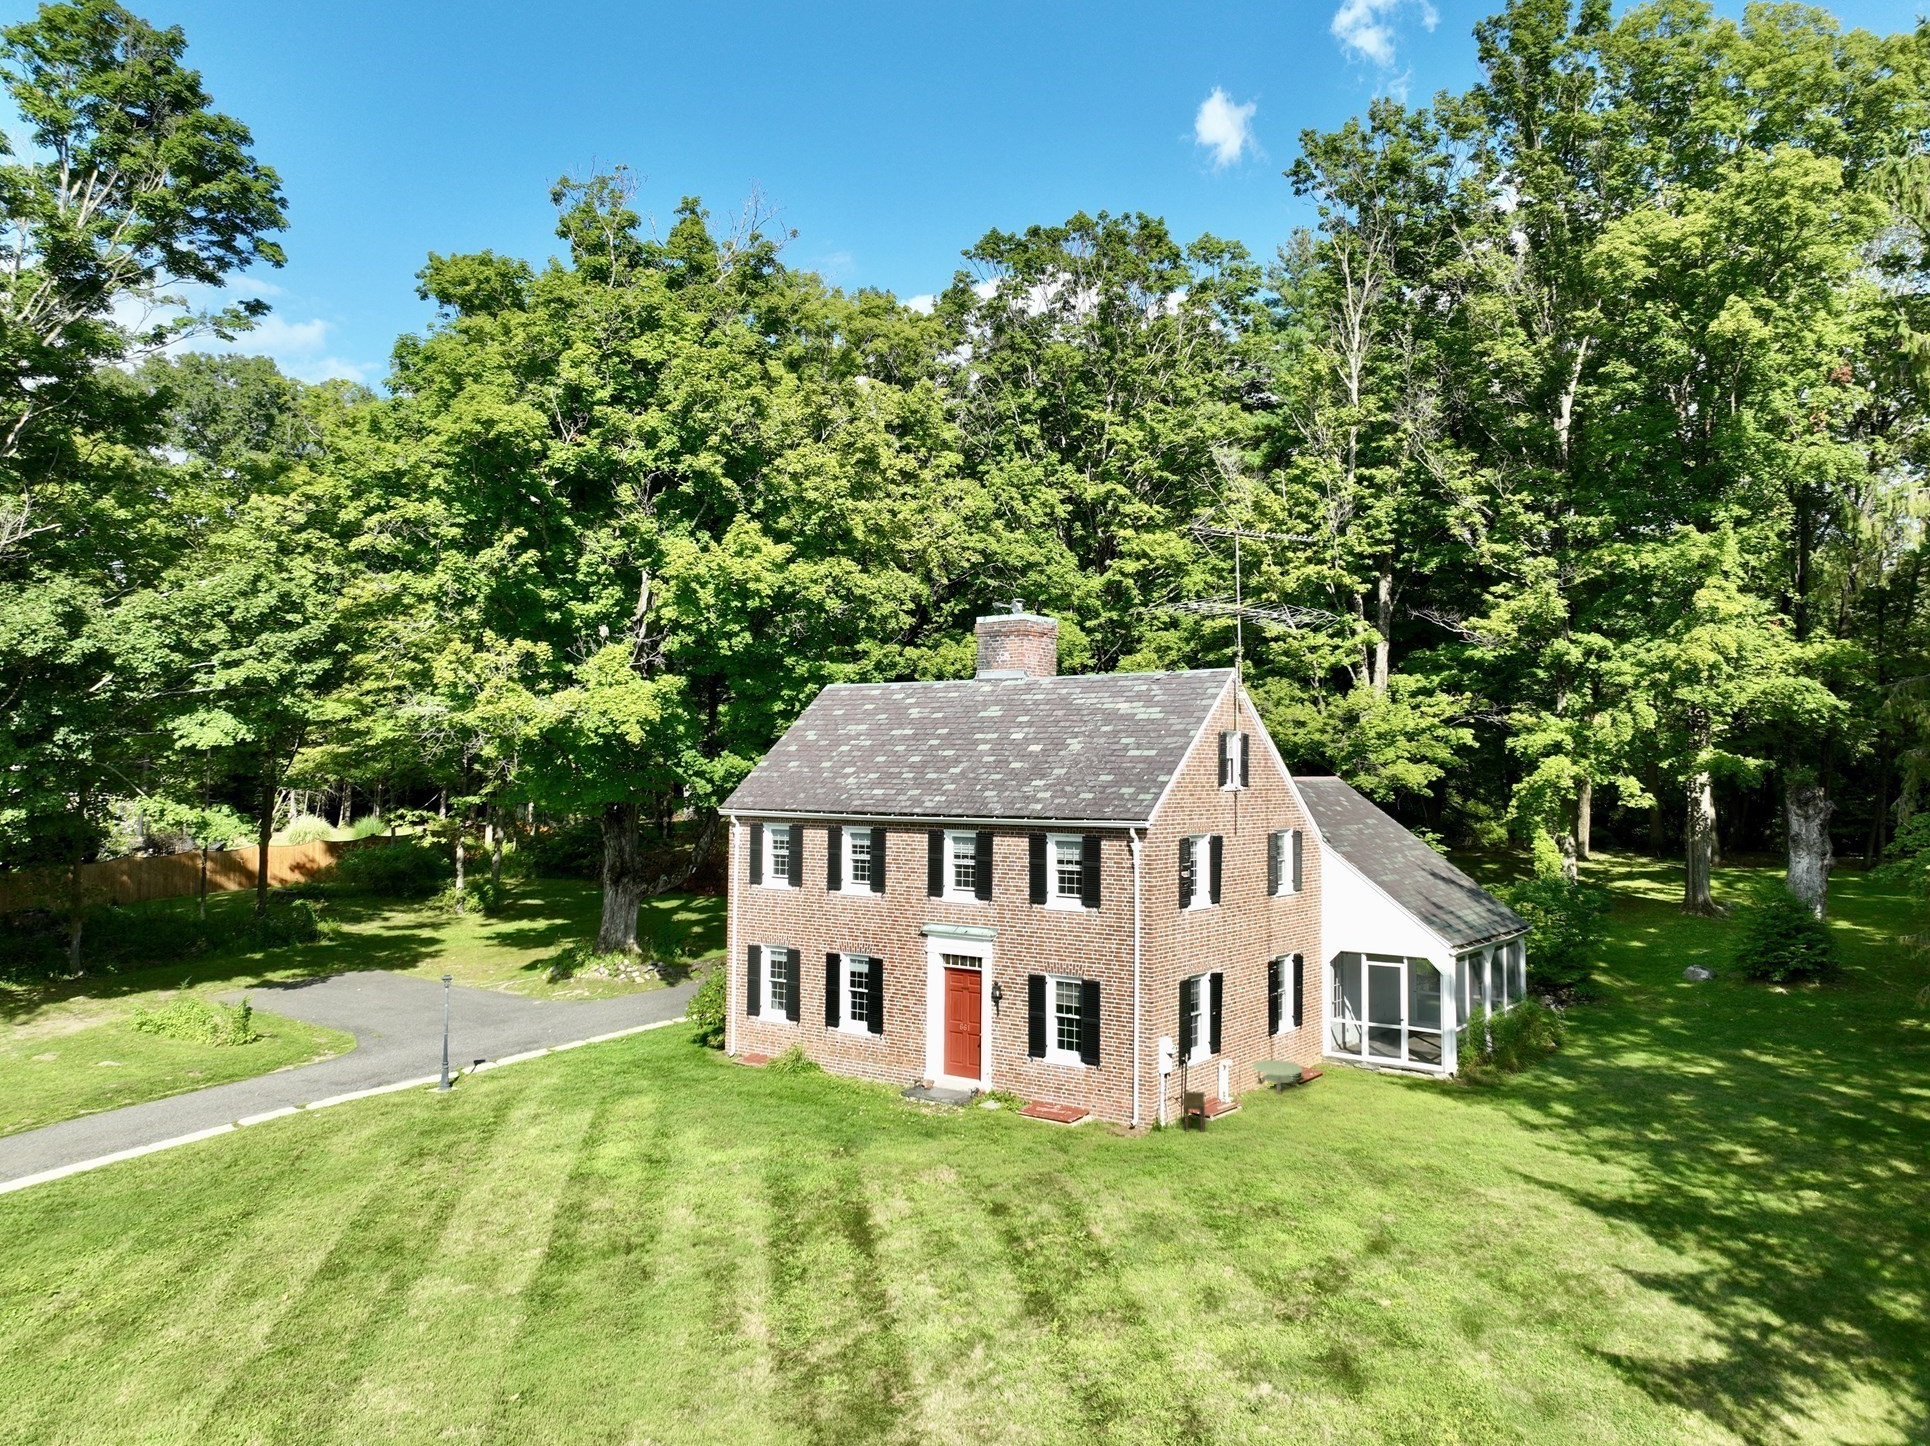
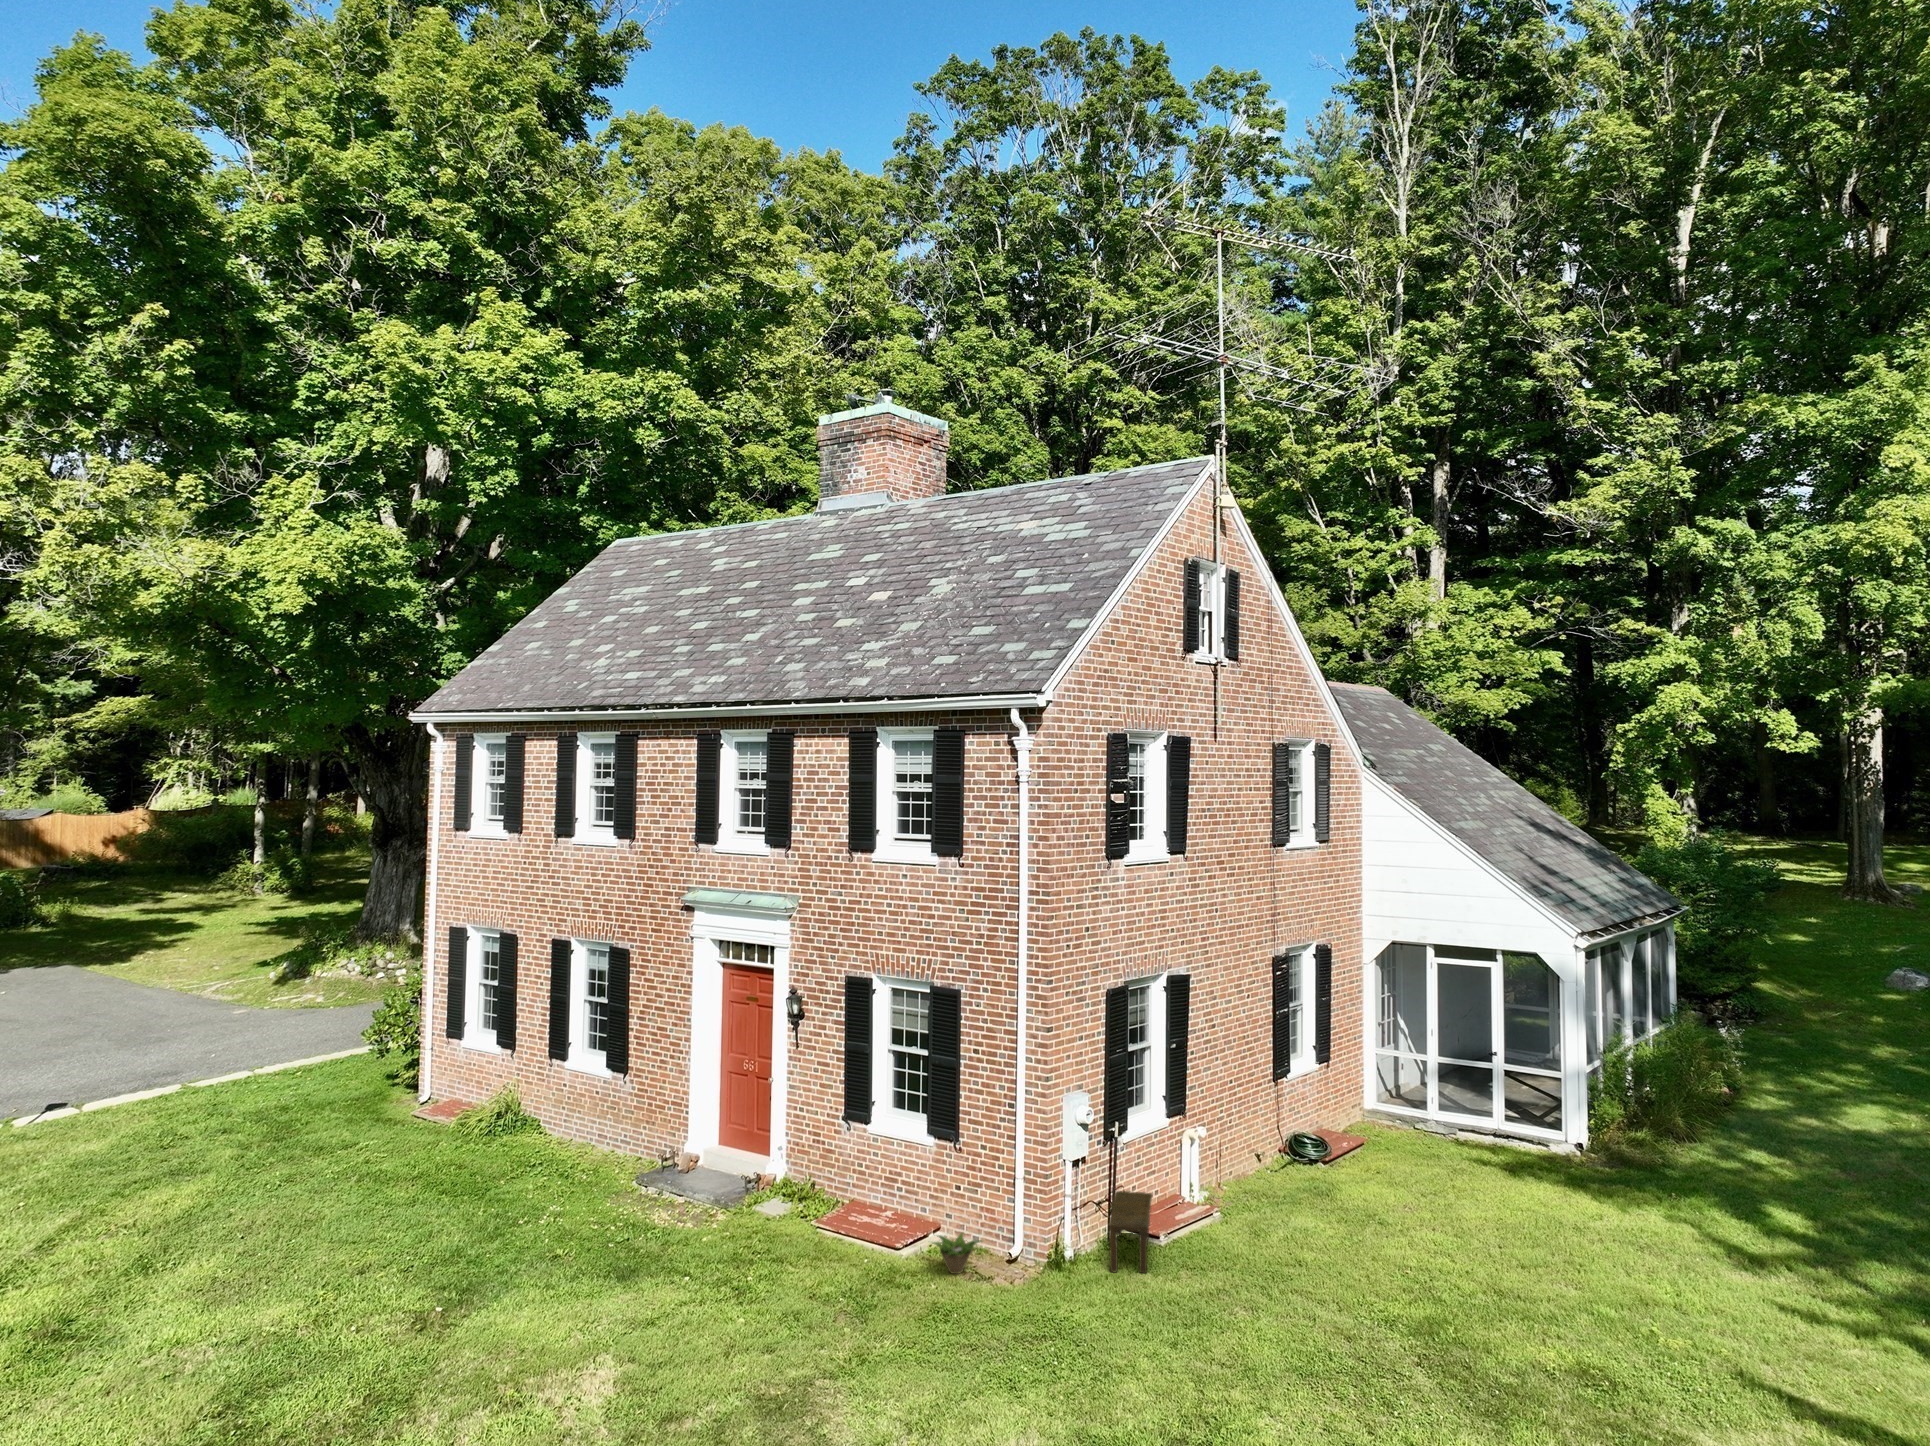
round table: present [1253,1060,1303,1095] -> none [1244,1124,1331,1190]
decorative plant: none [1089,1112,1119,1133] -> present [933,1233,982,1274]

